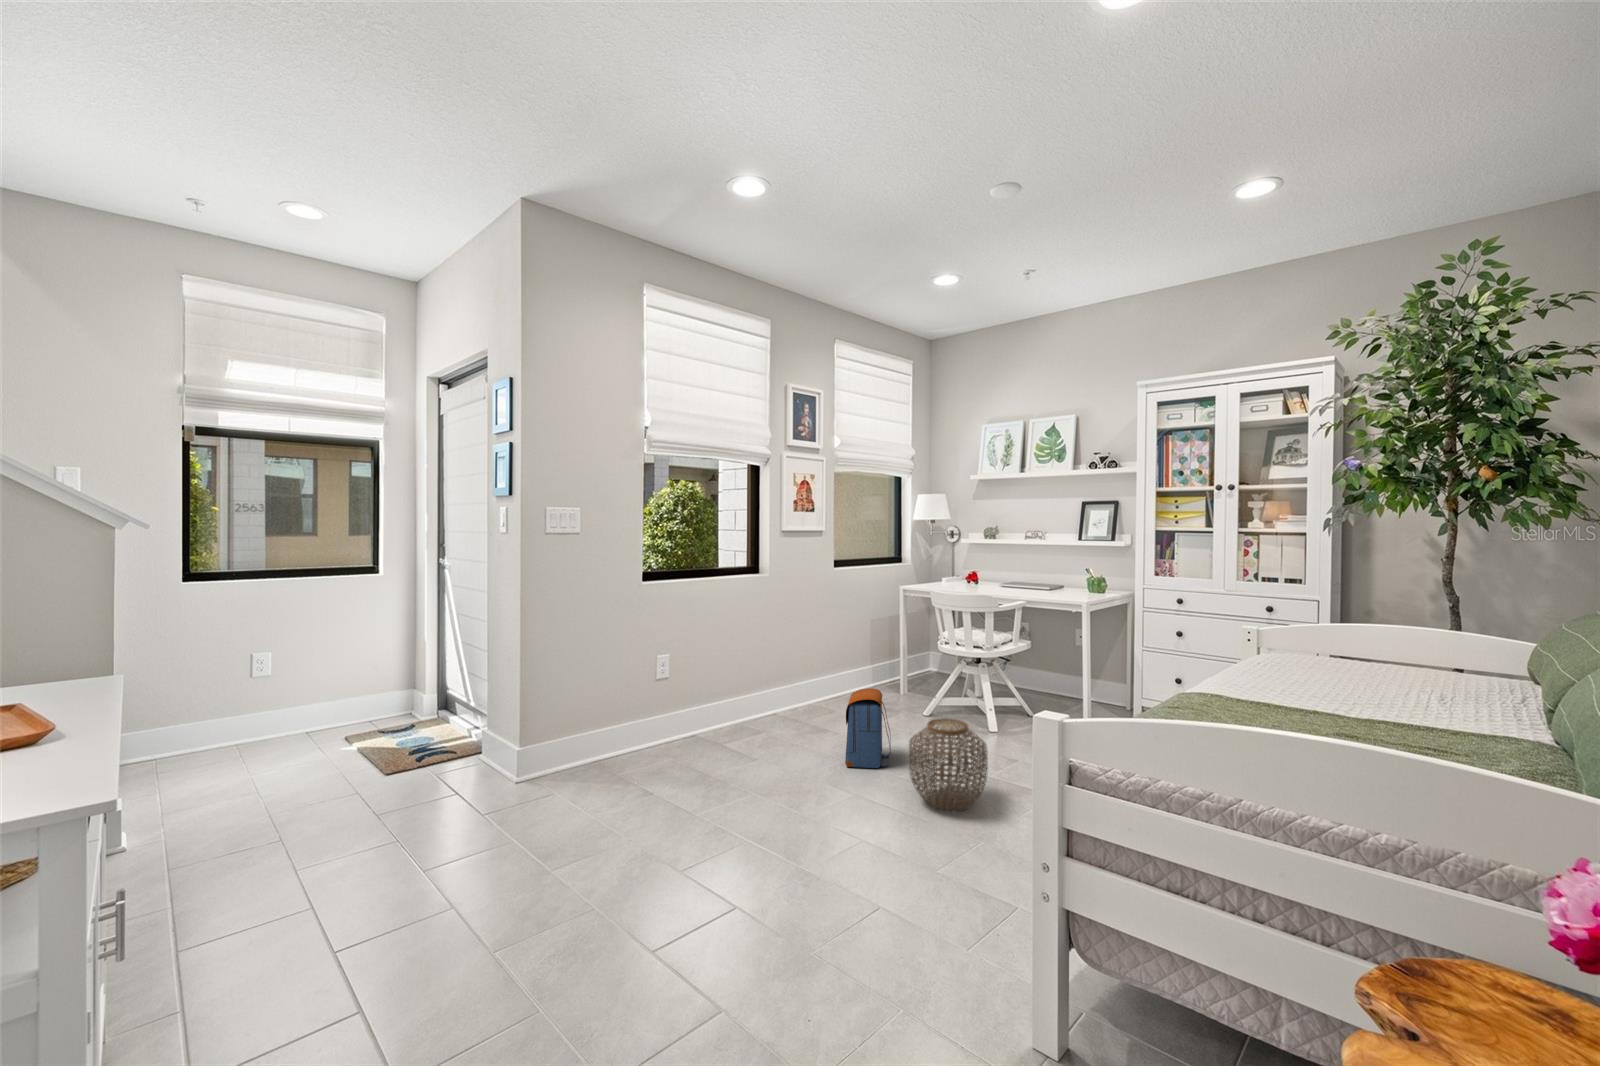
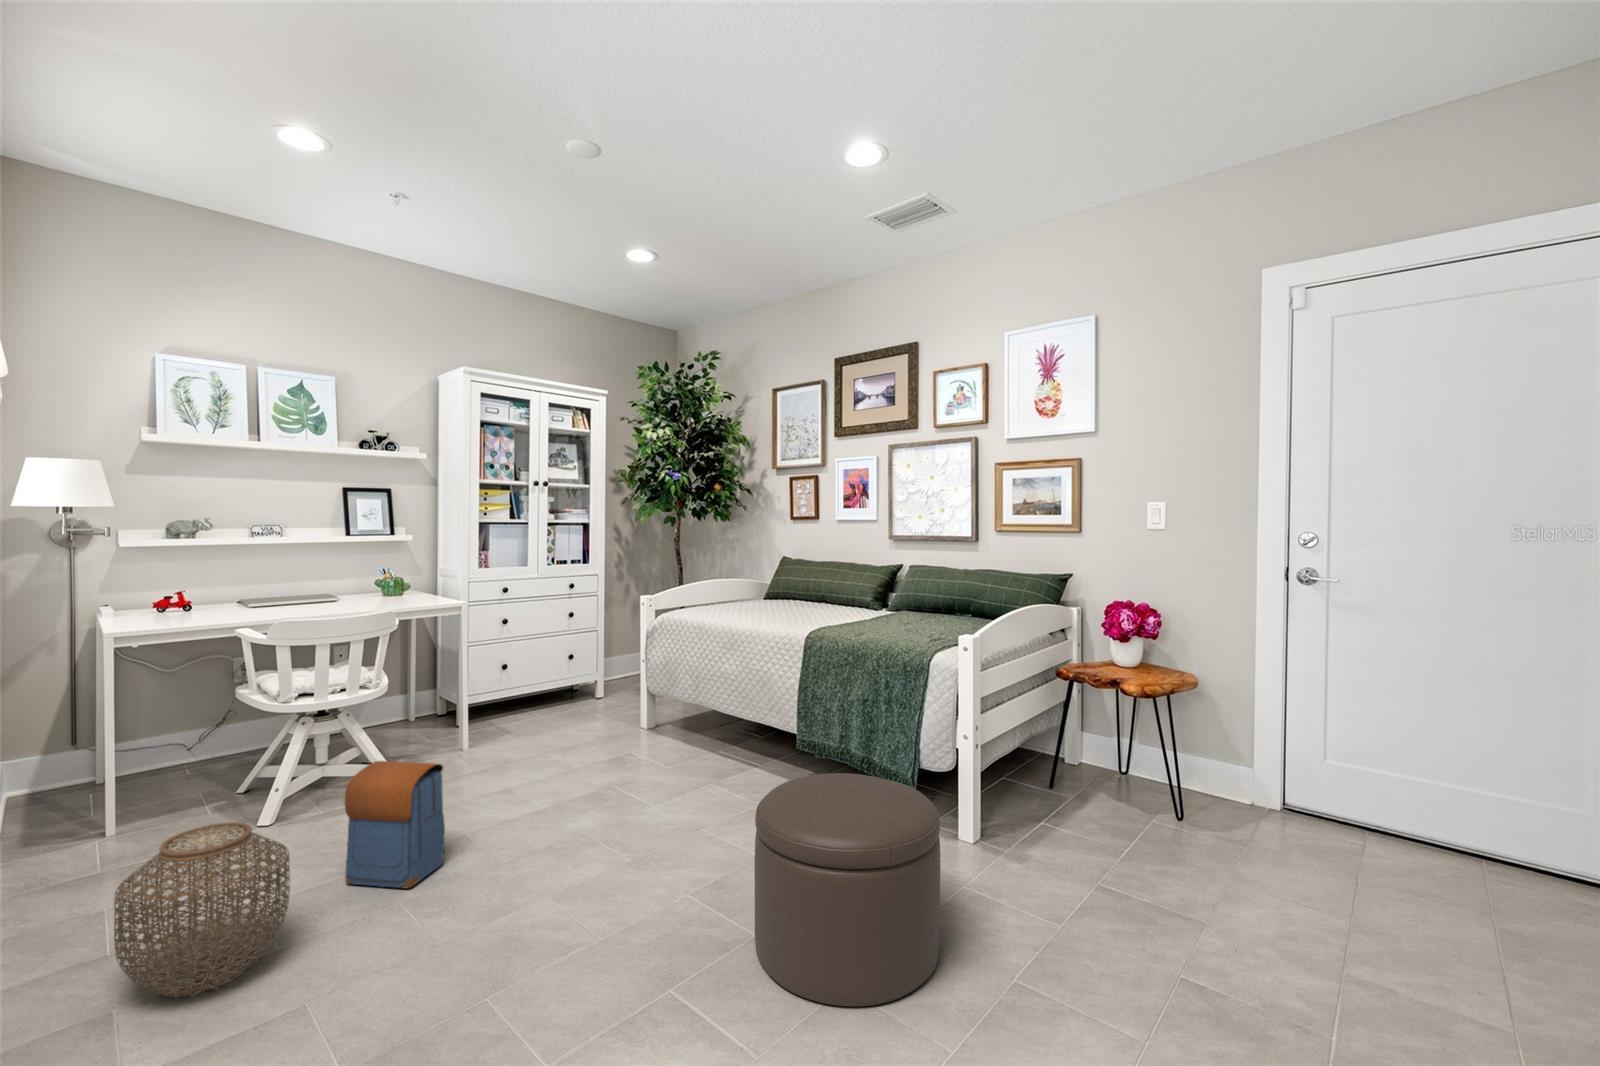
woven basket: present [909,718,988,811] -> present [114,822,290,998]
ottoman: none [688,775,852,981] -> present [754,773,940,1006]

